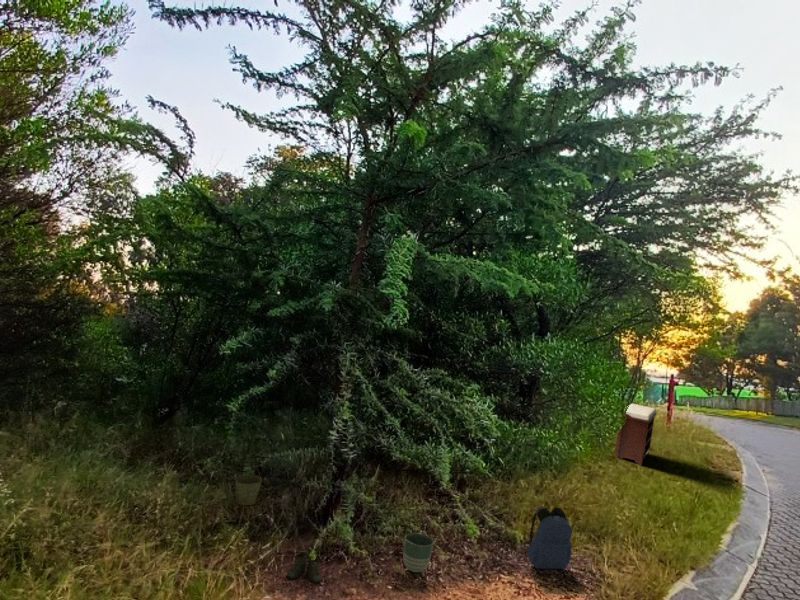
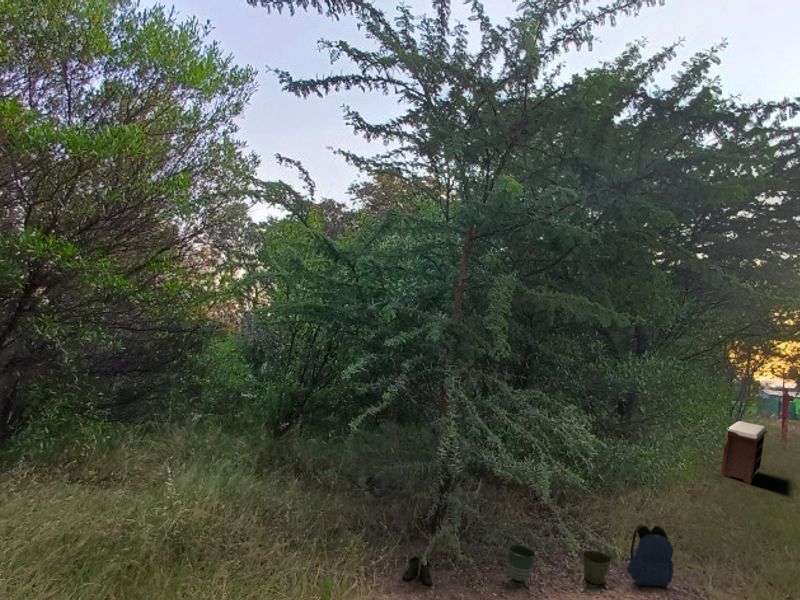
bucket: present [235,475,262,505] -> present [583,551,611,584]

